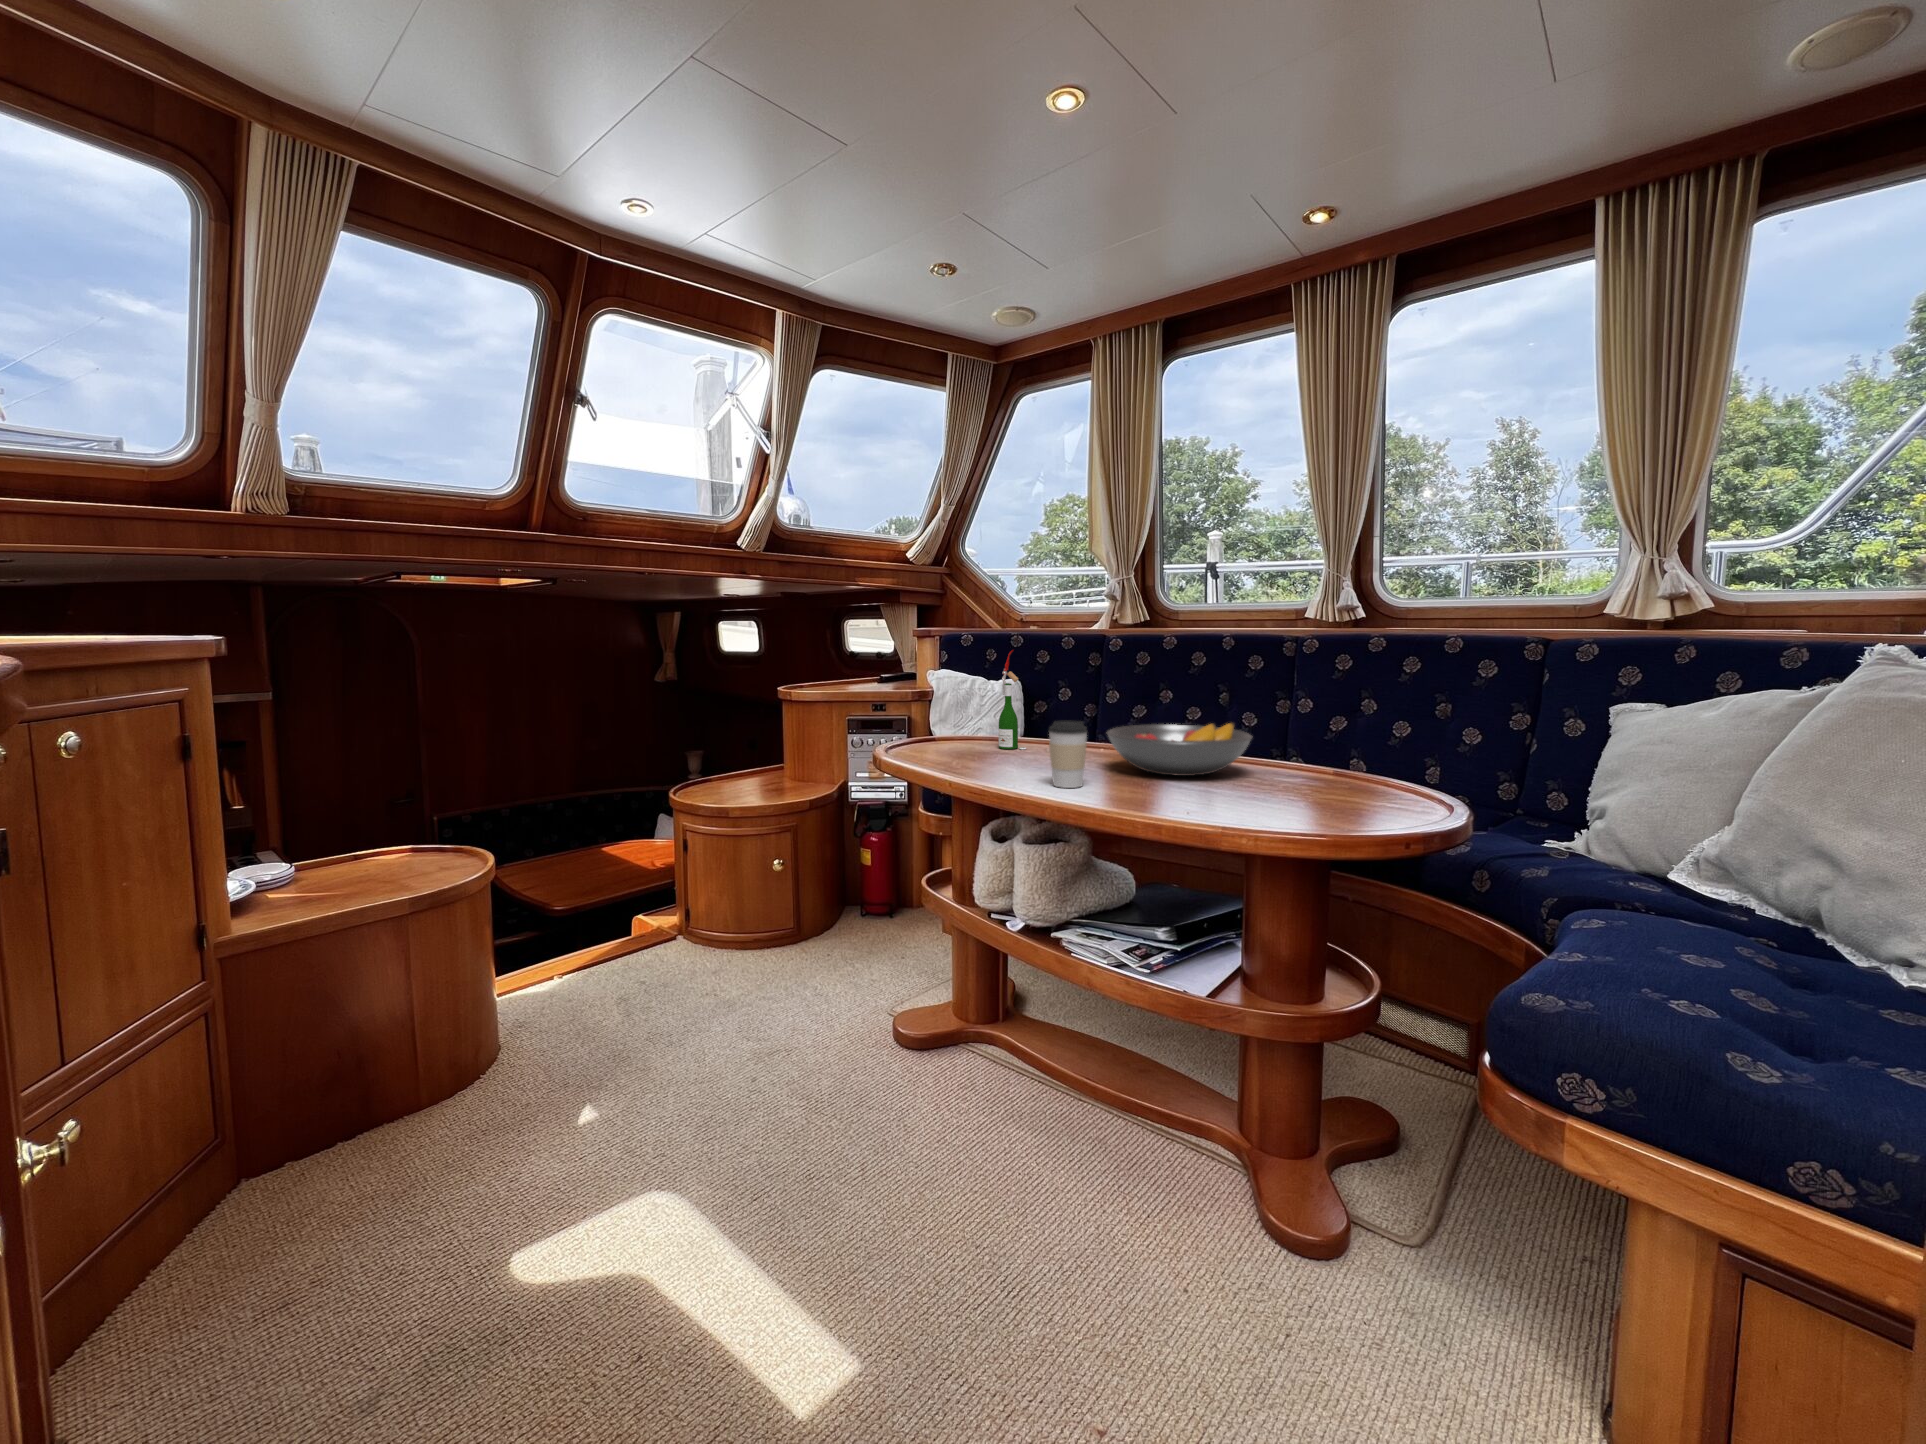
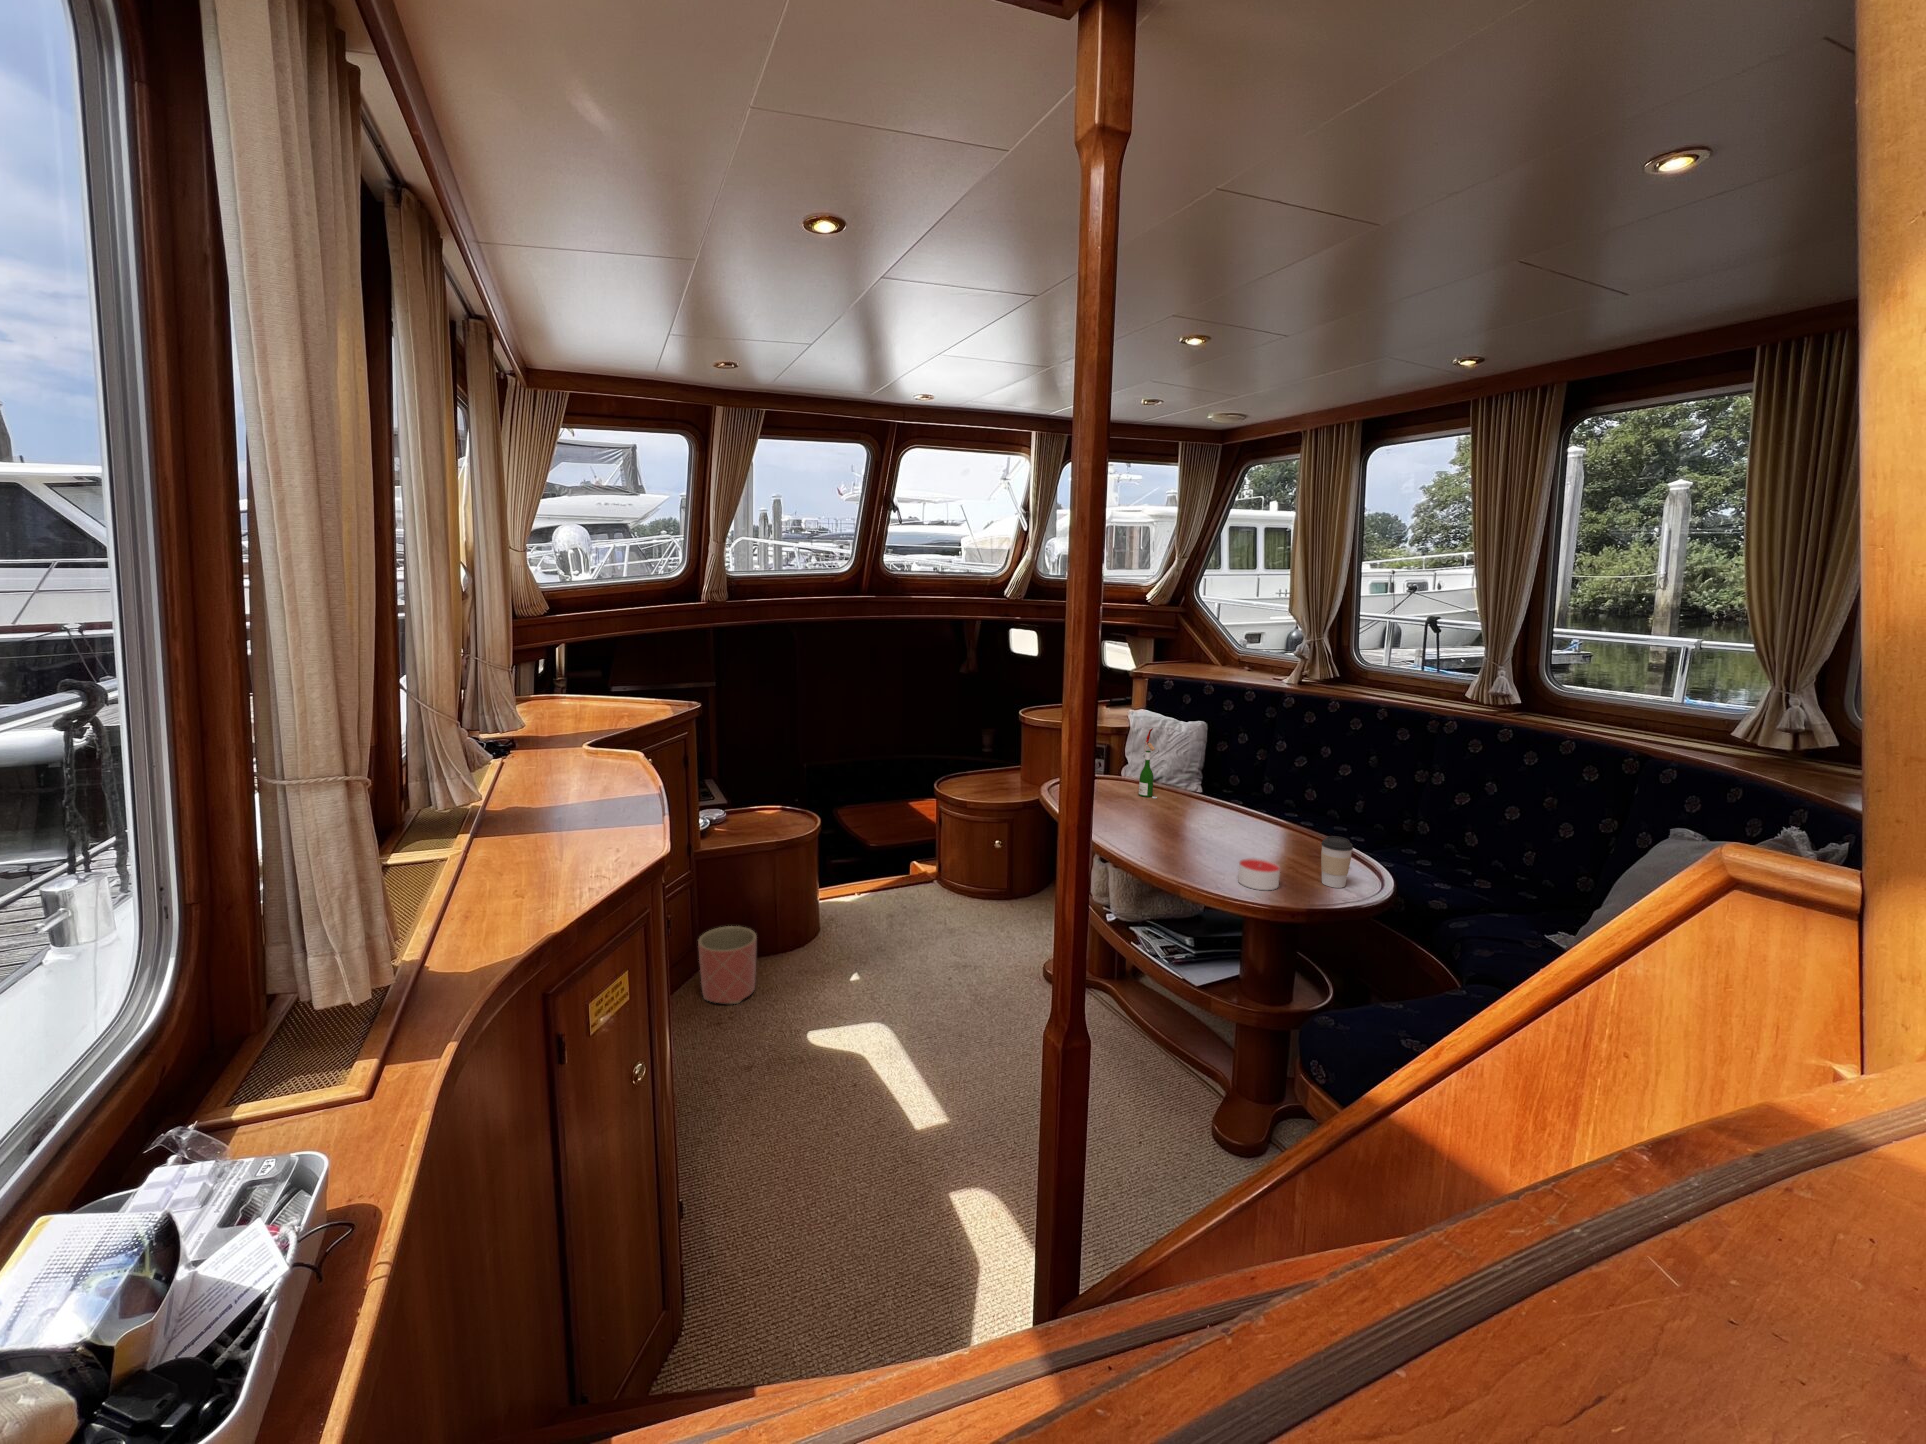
coffee cup: present [1049,721,1087,788] -> present [1321,836,1353,888]
fruit bowl: present [1107,723,1252,776] -> none [1187,798,1287,842]
candle: none [1268,777,1338,821] -> present [1238,858,1280,890]
planter: none [179,1080,343,1275] -> present [698,926,757,1004]

